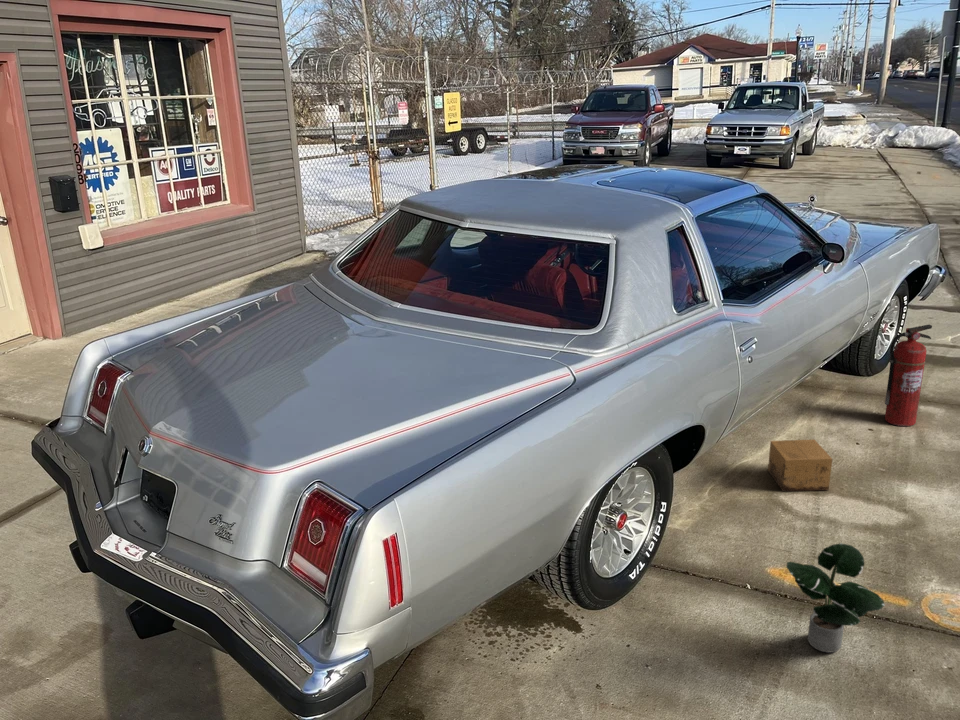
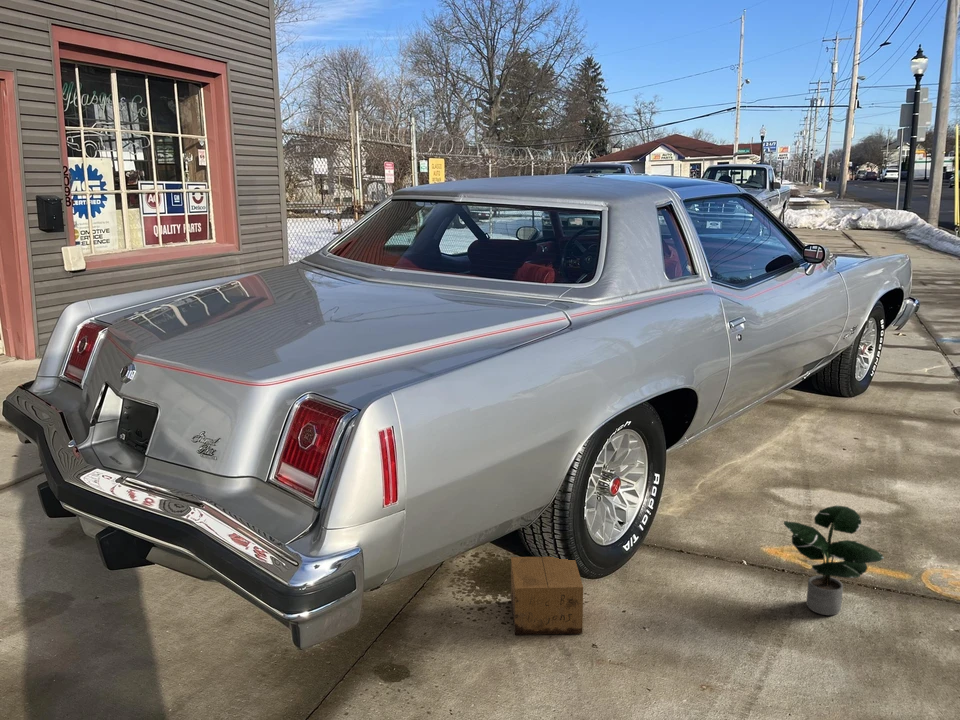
fire extinguisher: present [885,324,932,426] -> none [869,336,912,438]
cardboard box: present [768,440,832,492] -> present [511,556,583,635]

